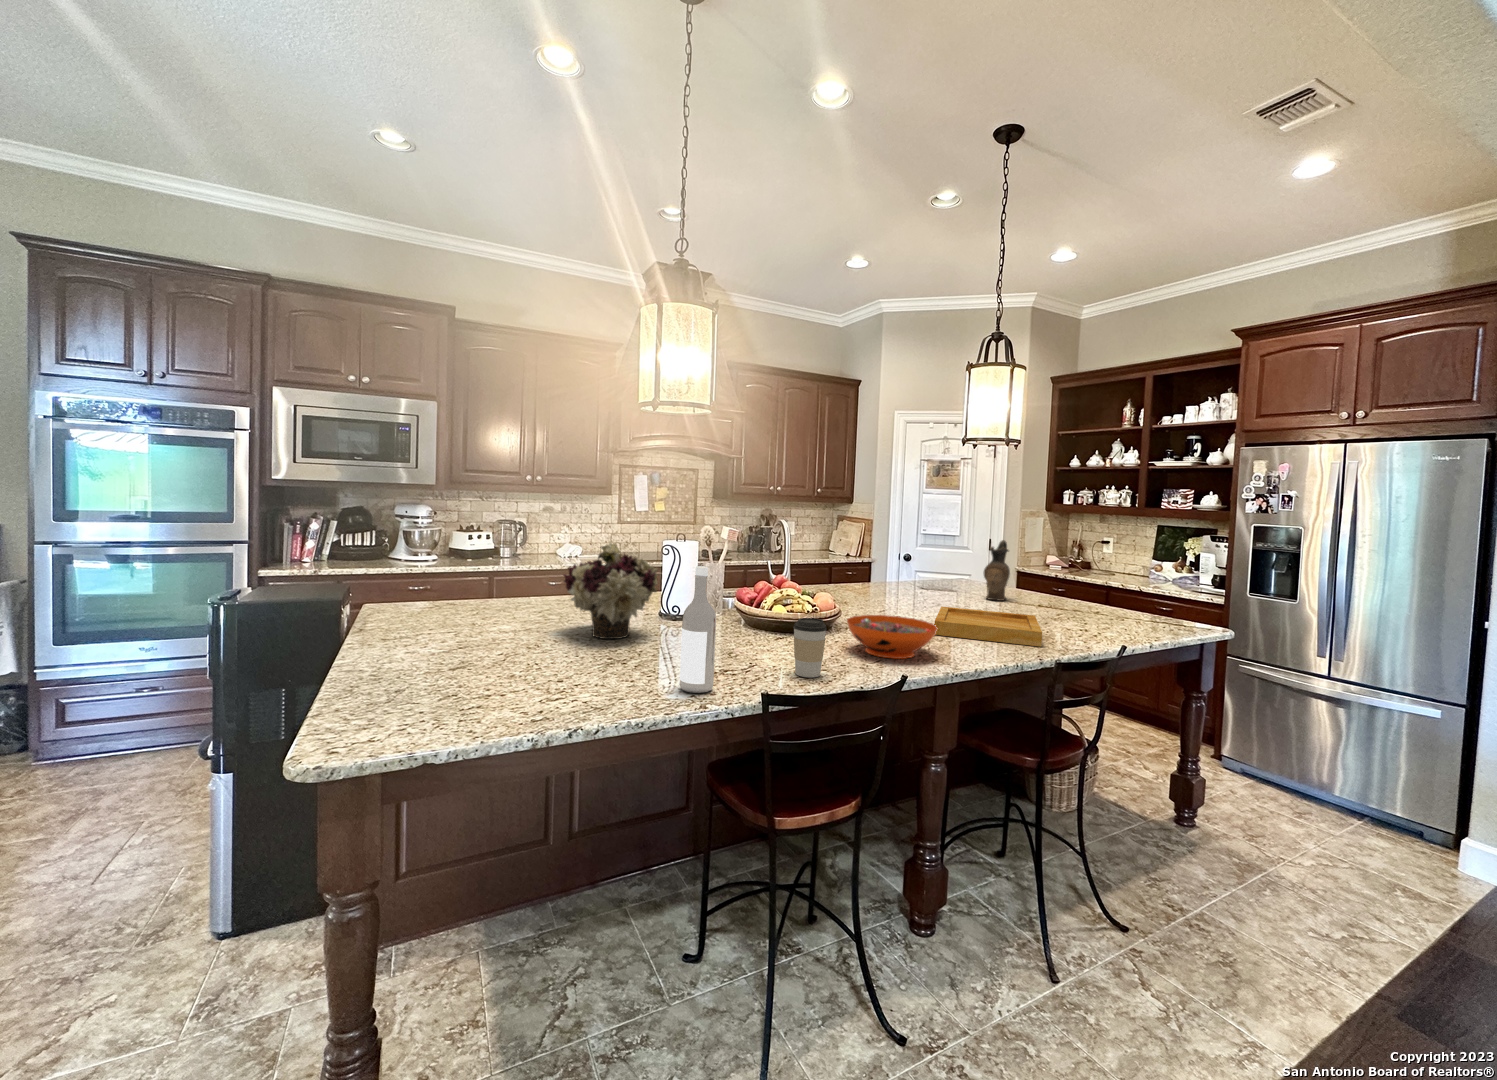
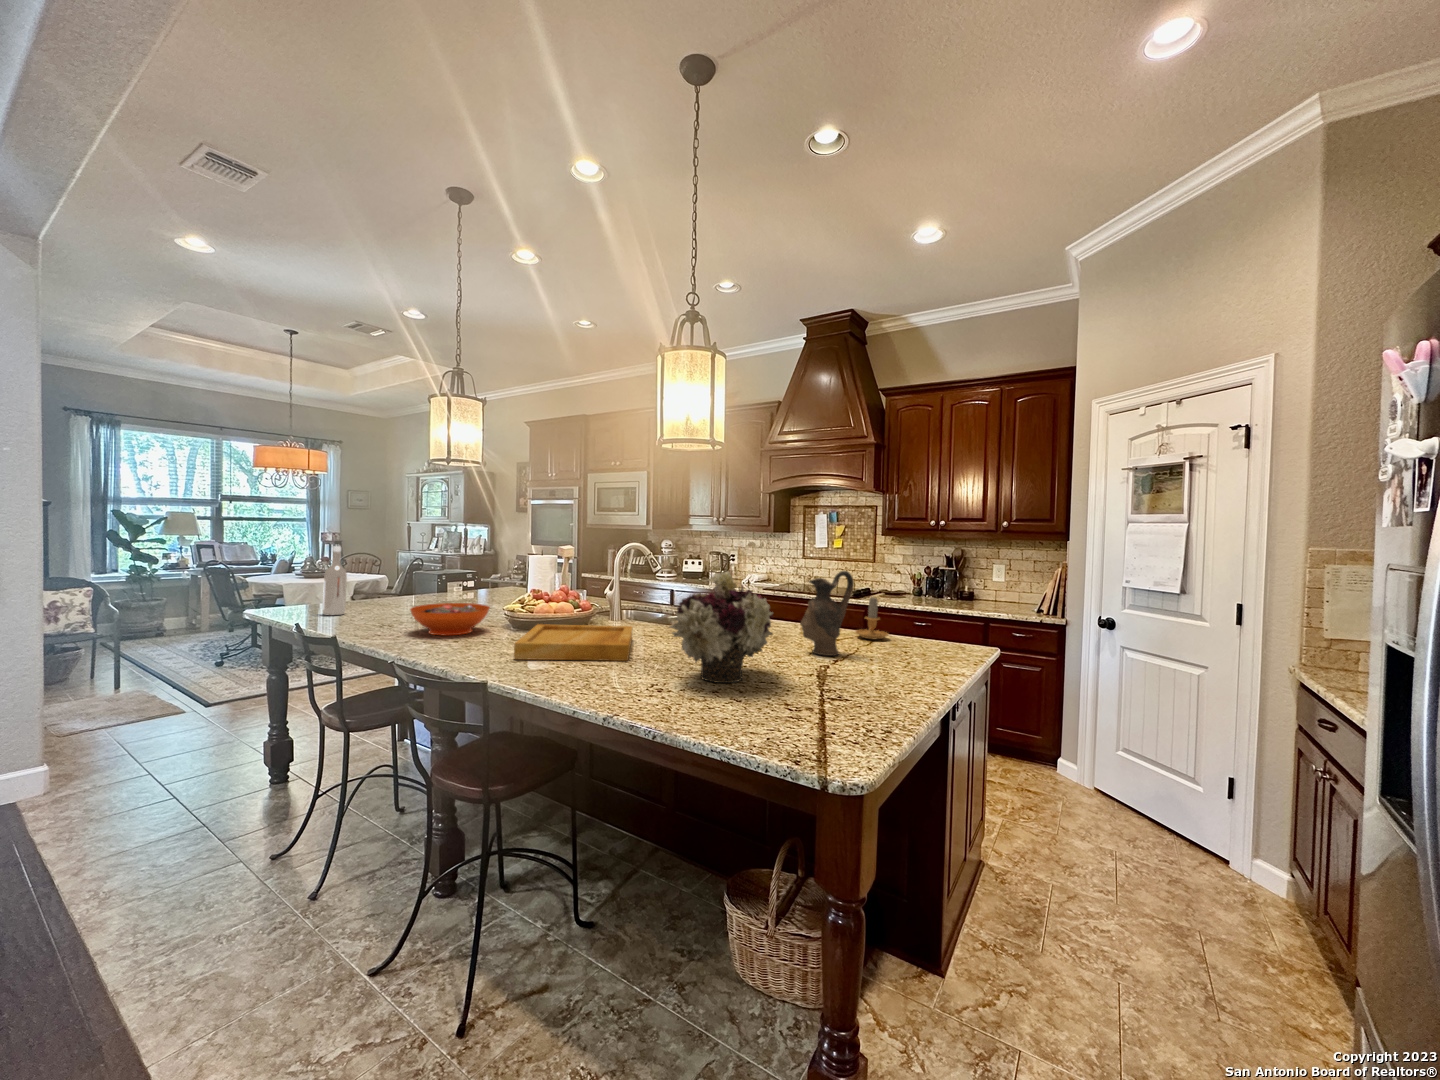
flower arrangement: present [564,543,658,639] -> present [670,572,773,683]
candle: none [924,555,953,588] -> present [856,597,888,639]
coffee cup: present [793,618,827,677] -> none [361,587,387,624]

